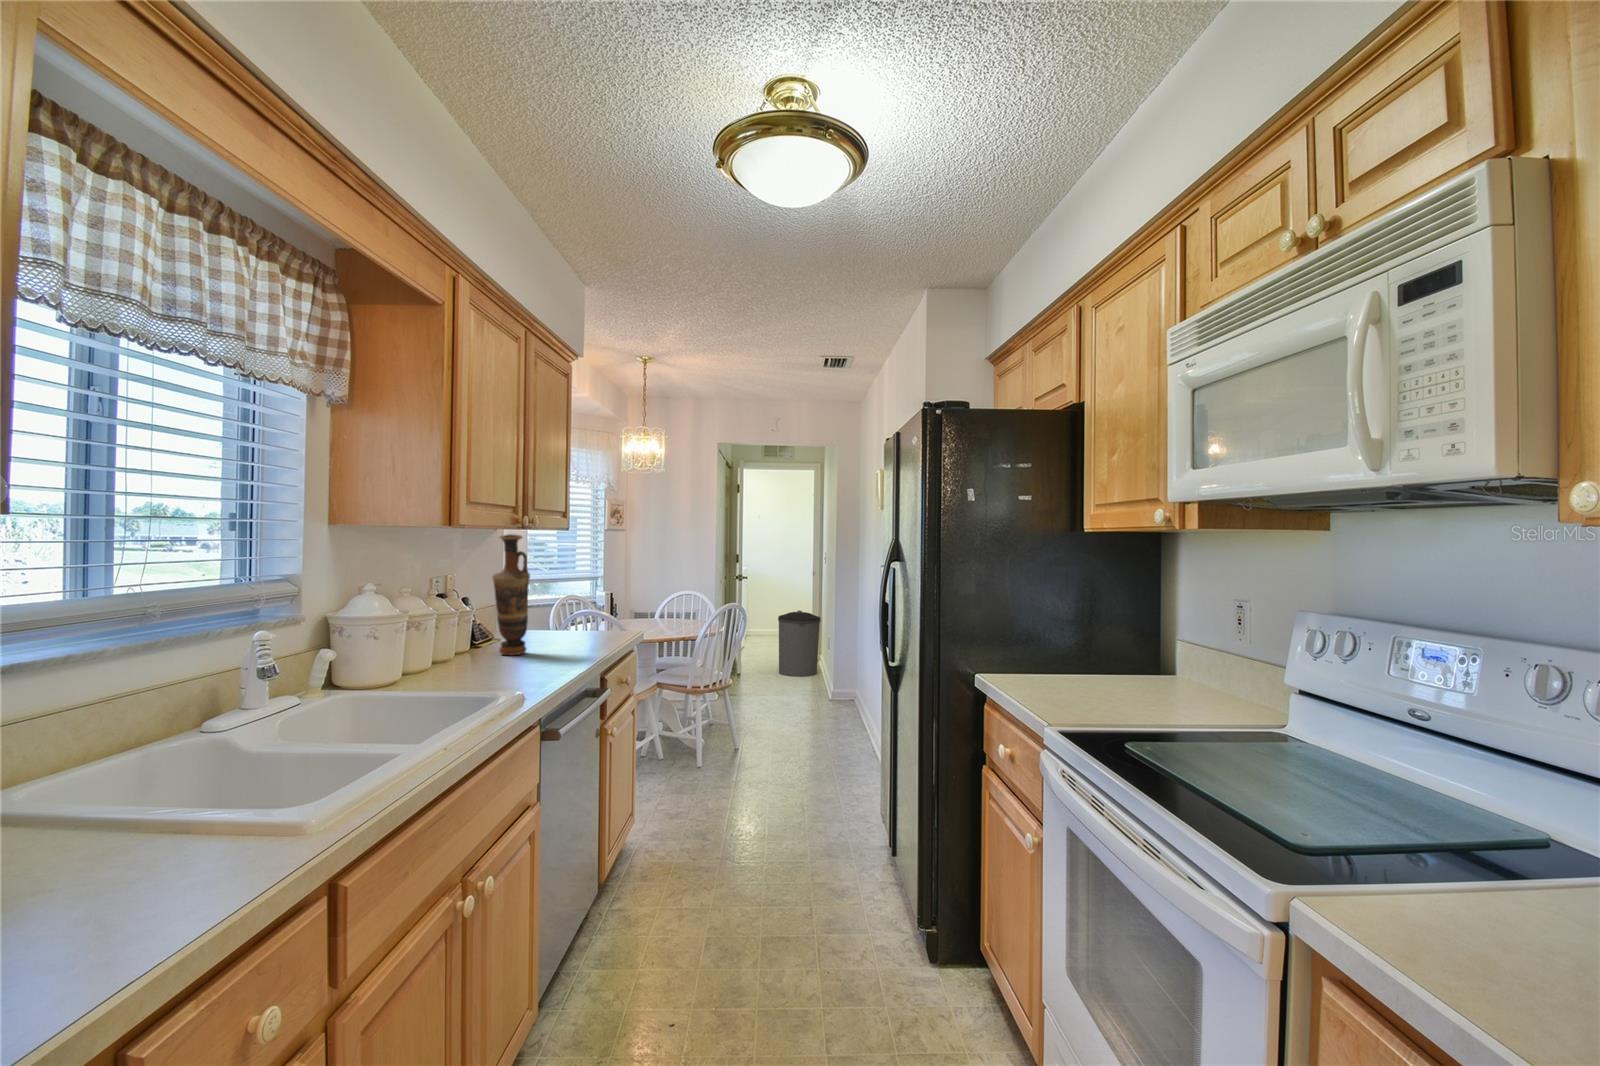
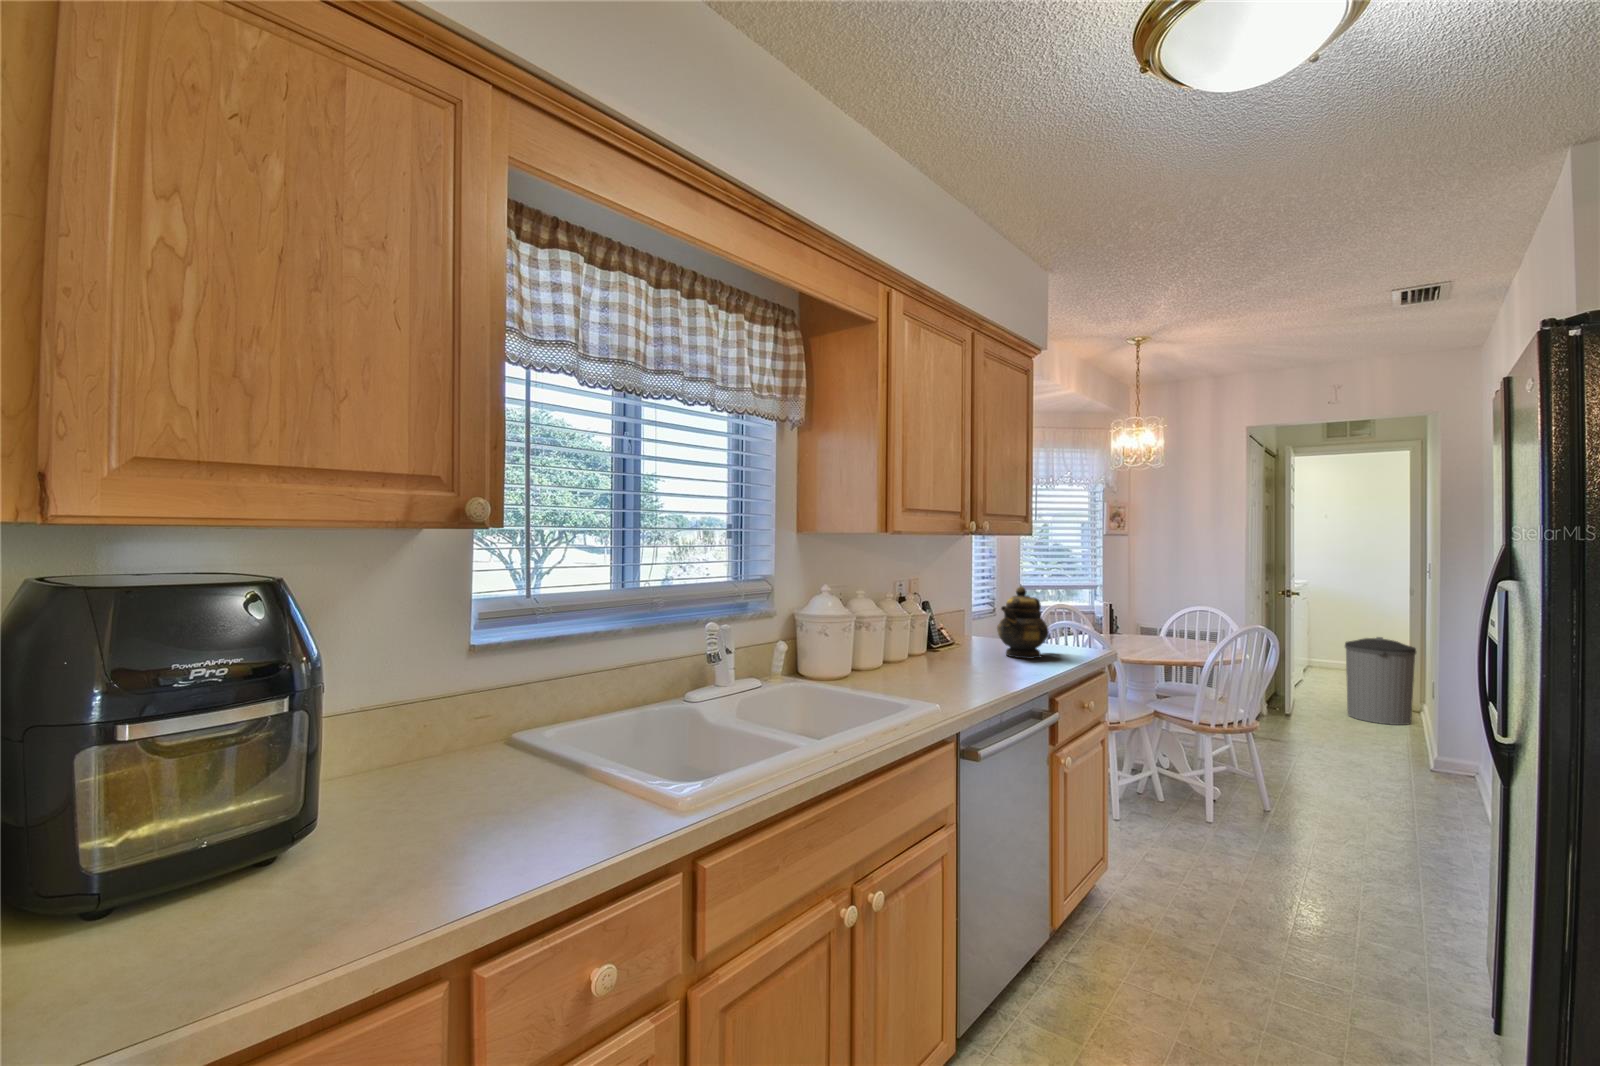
vase: present [493,534,530,656] -> none [940,544,977,668]
teapot: none [539,576,589,642] -> present [997,587,1049,659]

